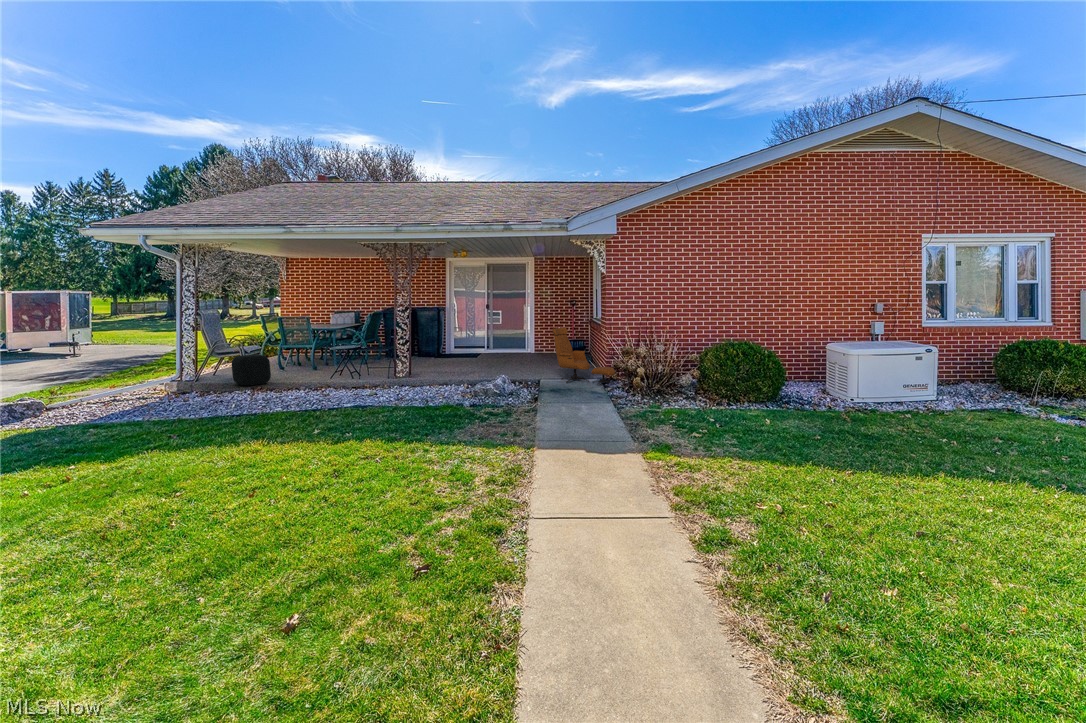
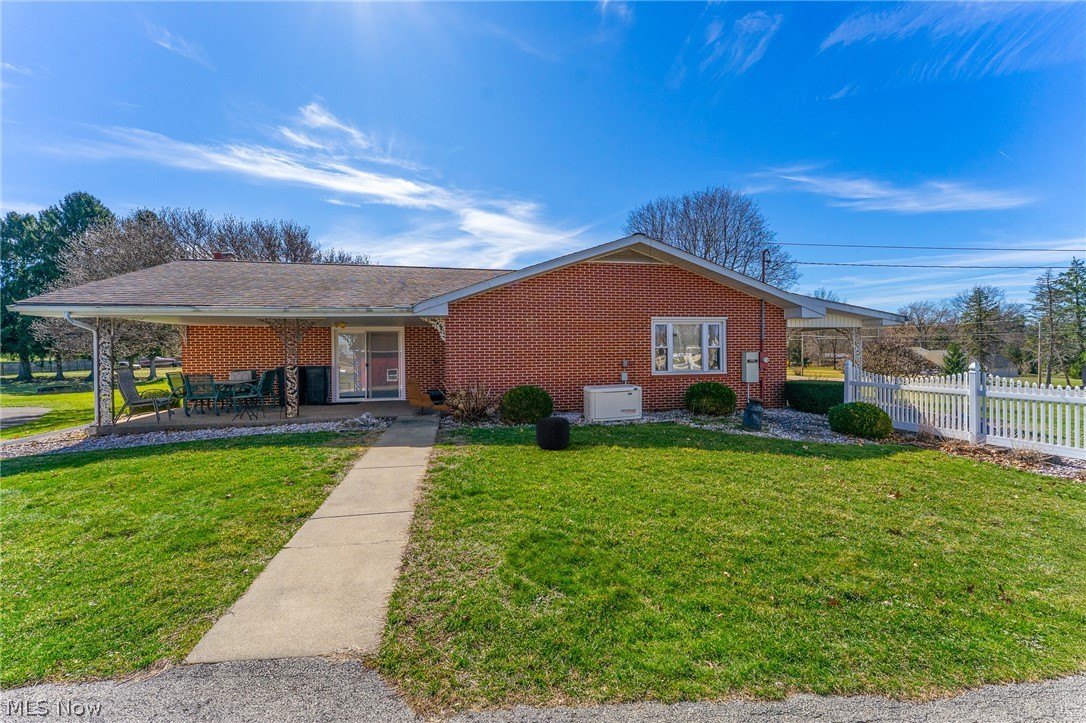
ottoman: present [232,354,271,386] -> present [536,417,570,449]

